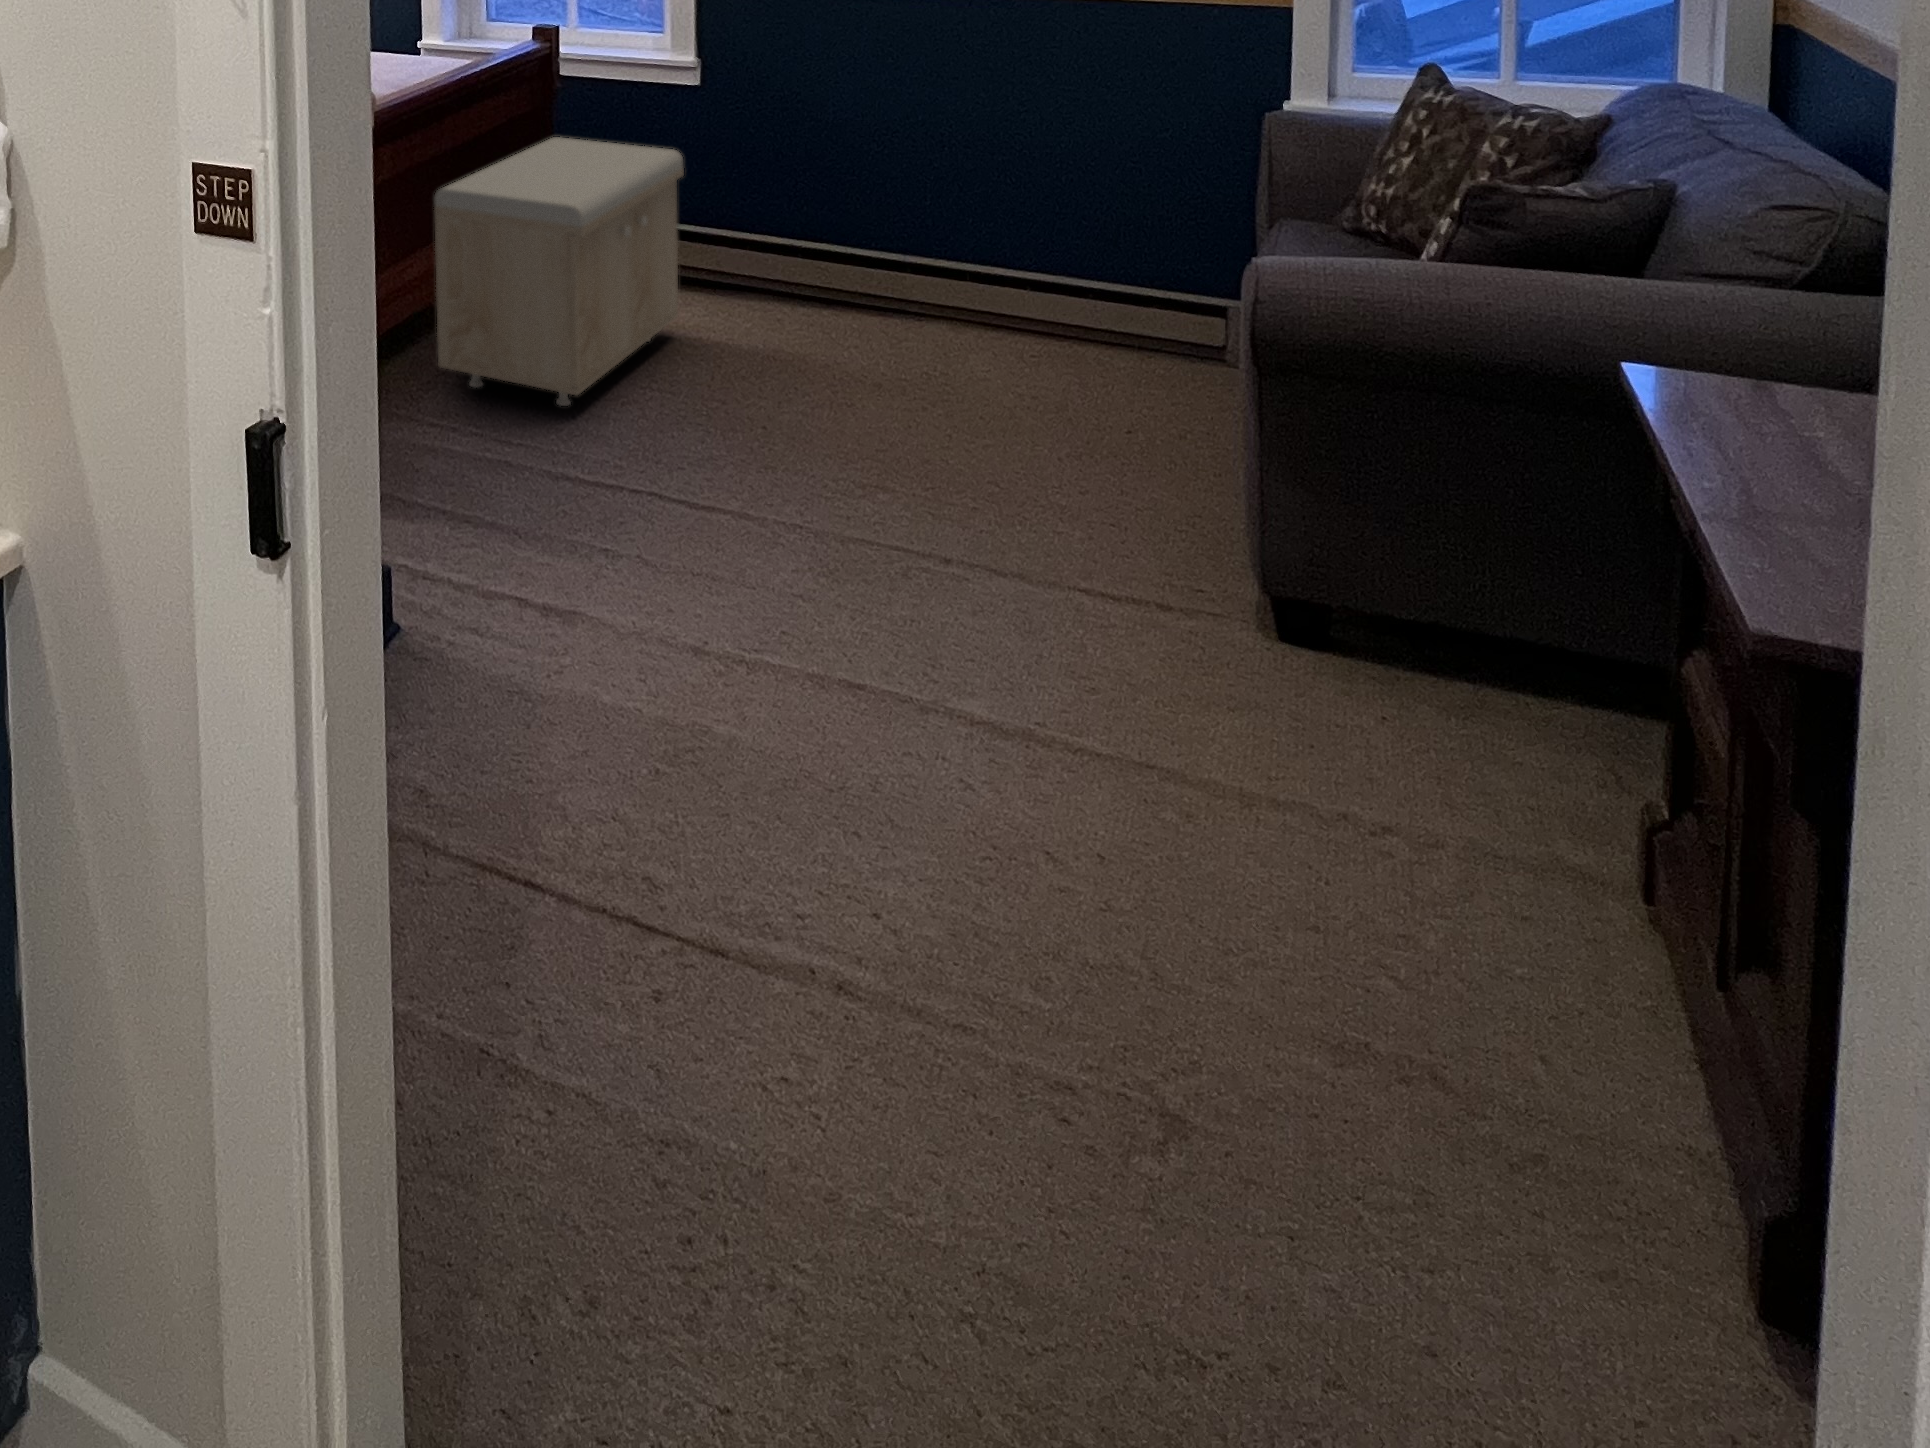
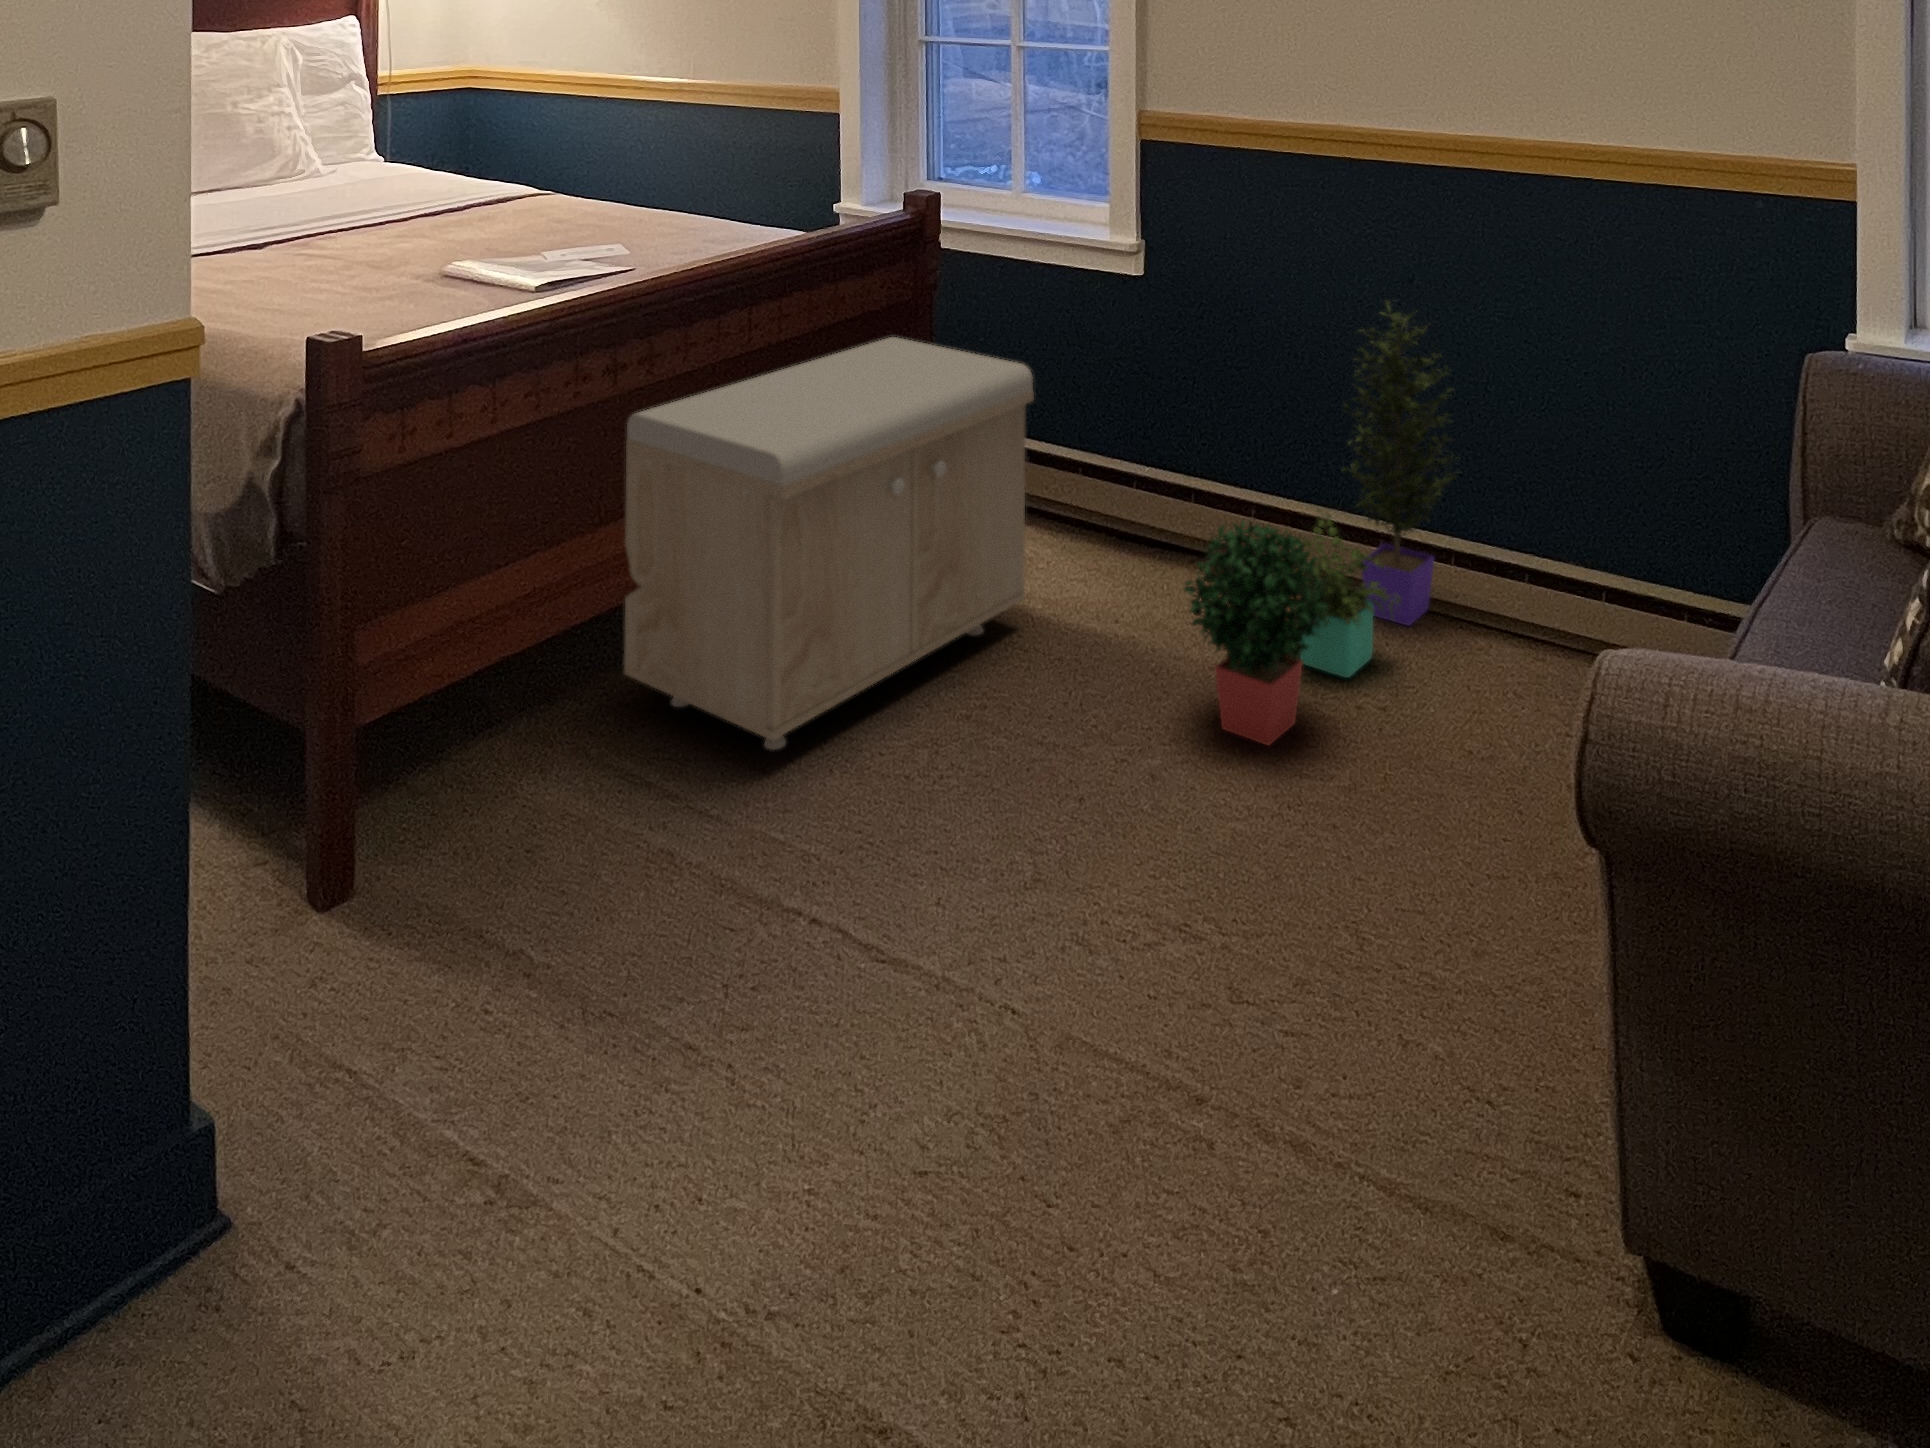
potted plant: none [833,95,993,392] -> present [1184,301,1456,745]

